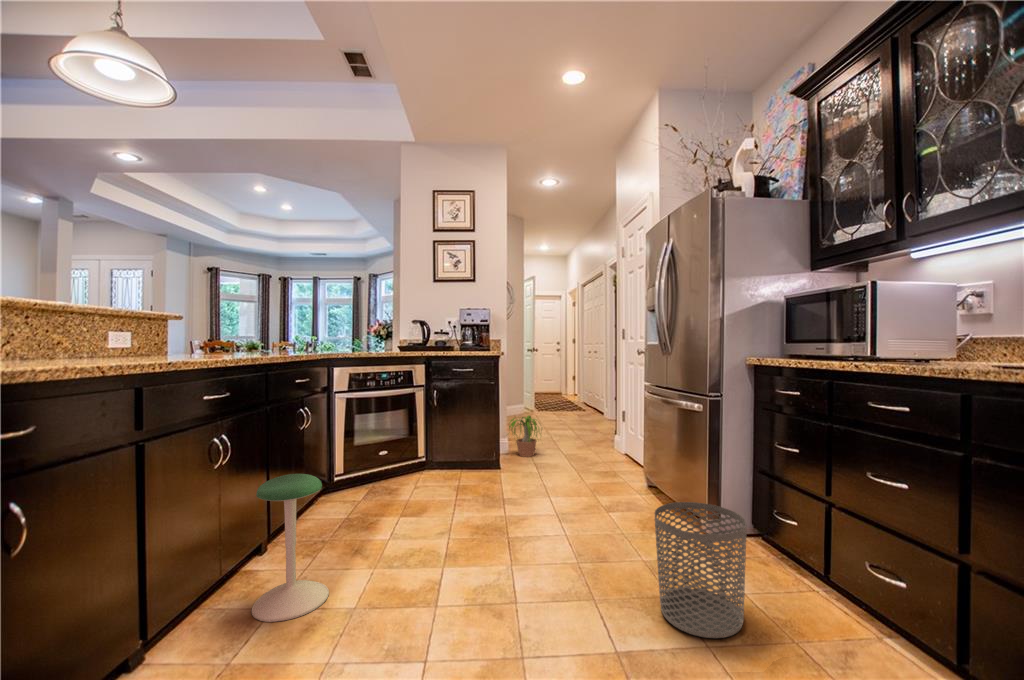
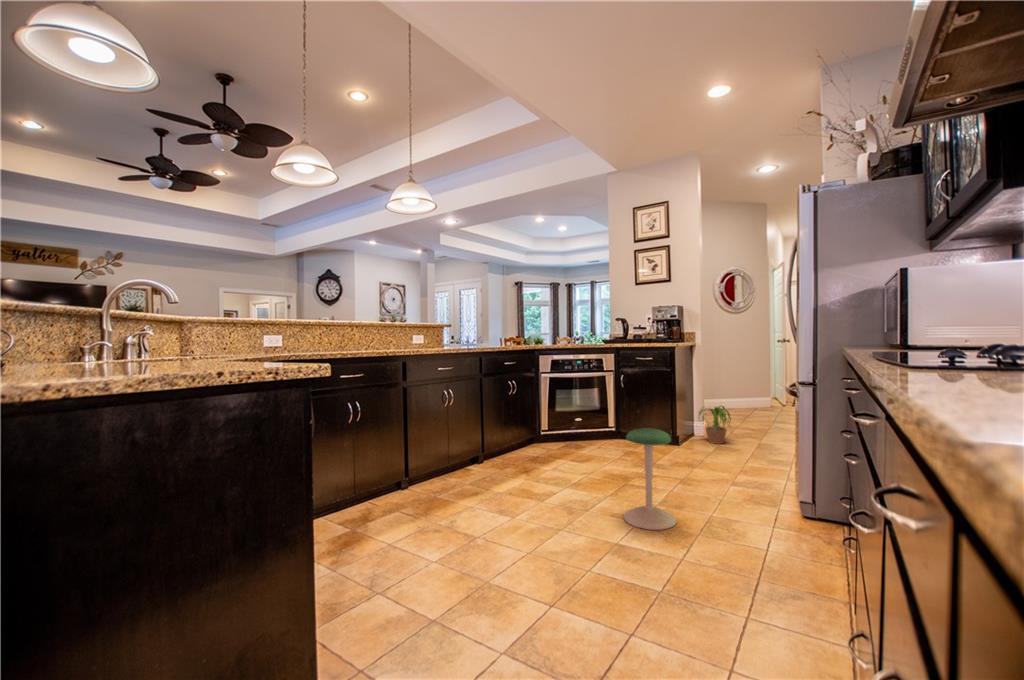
stool: present [252,474,329,622] -> present [623,428,676,530]
waste bin: present [655,502,747,638] -> none [667,479,749,596]

